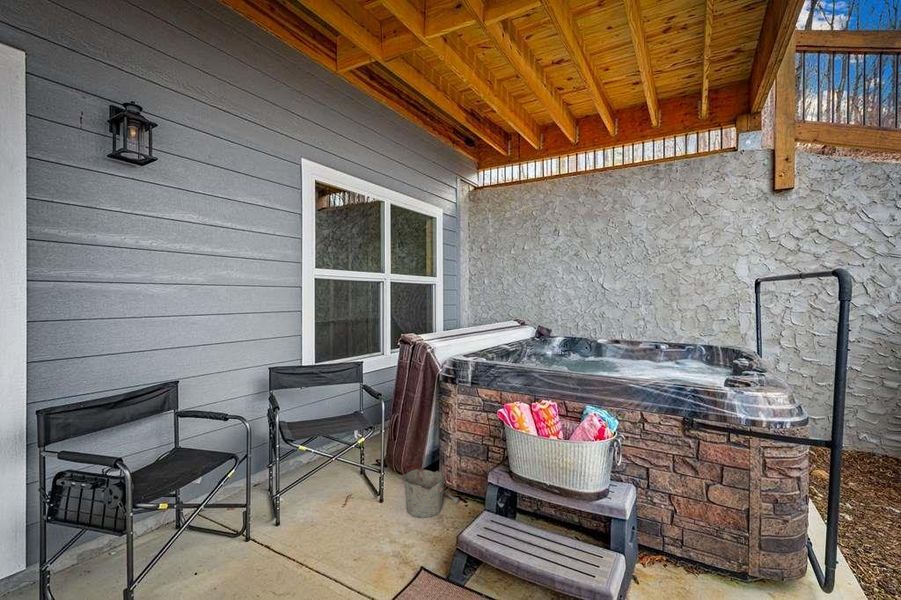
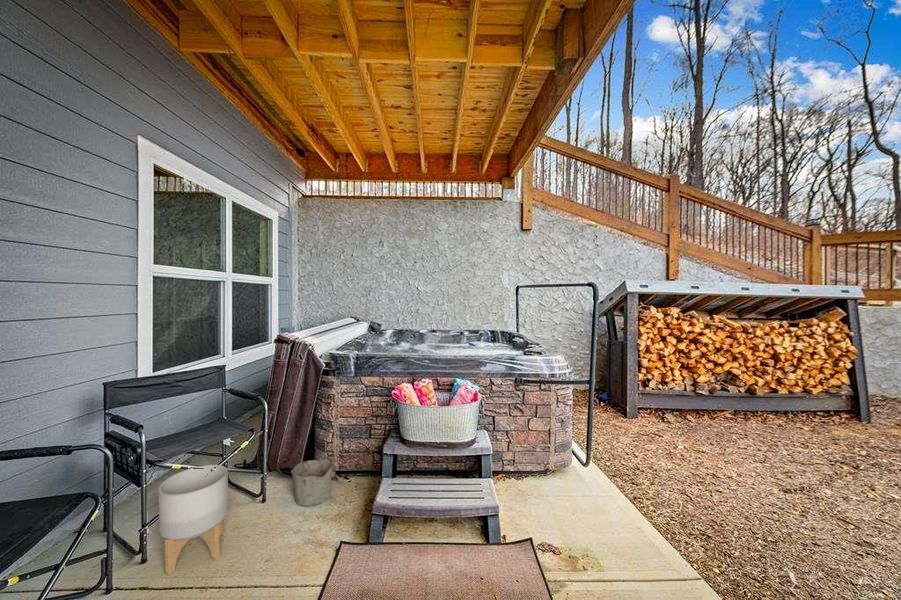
planter: none [290,448,342,536] -> present [159,465,228,575]

